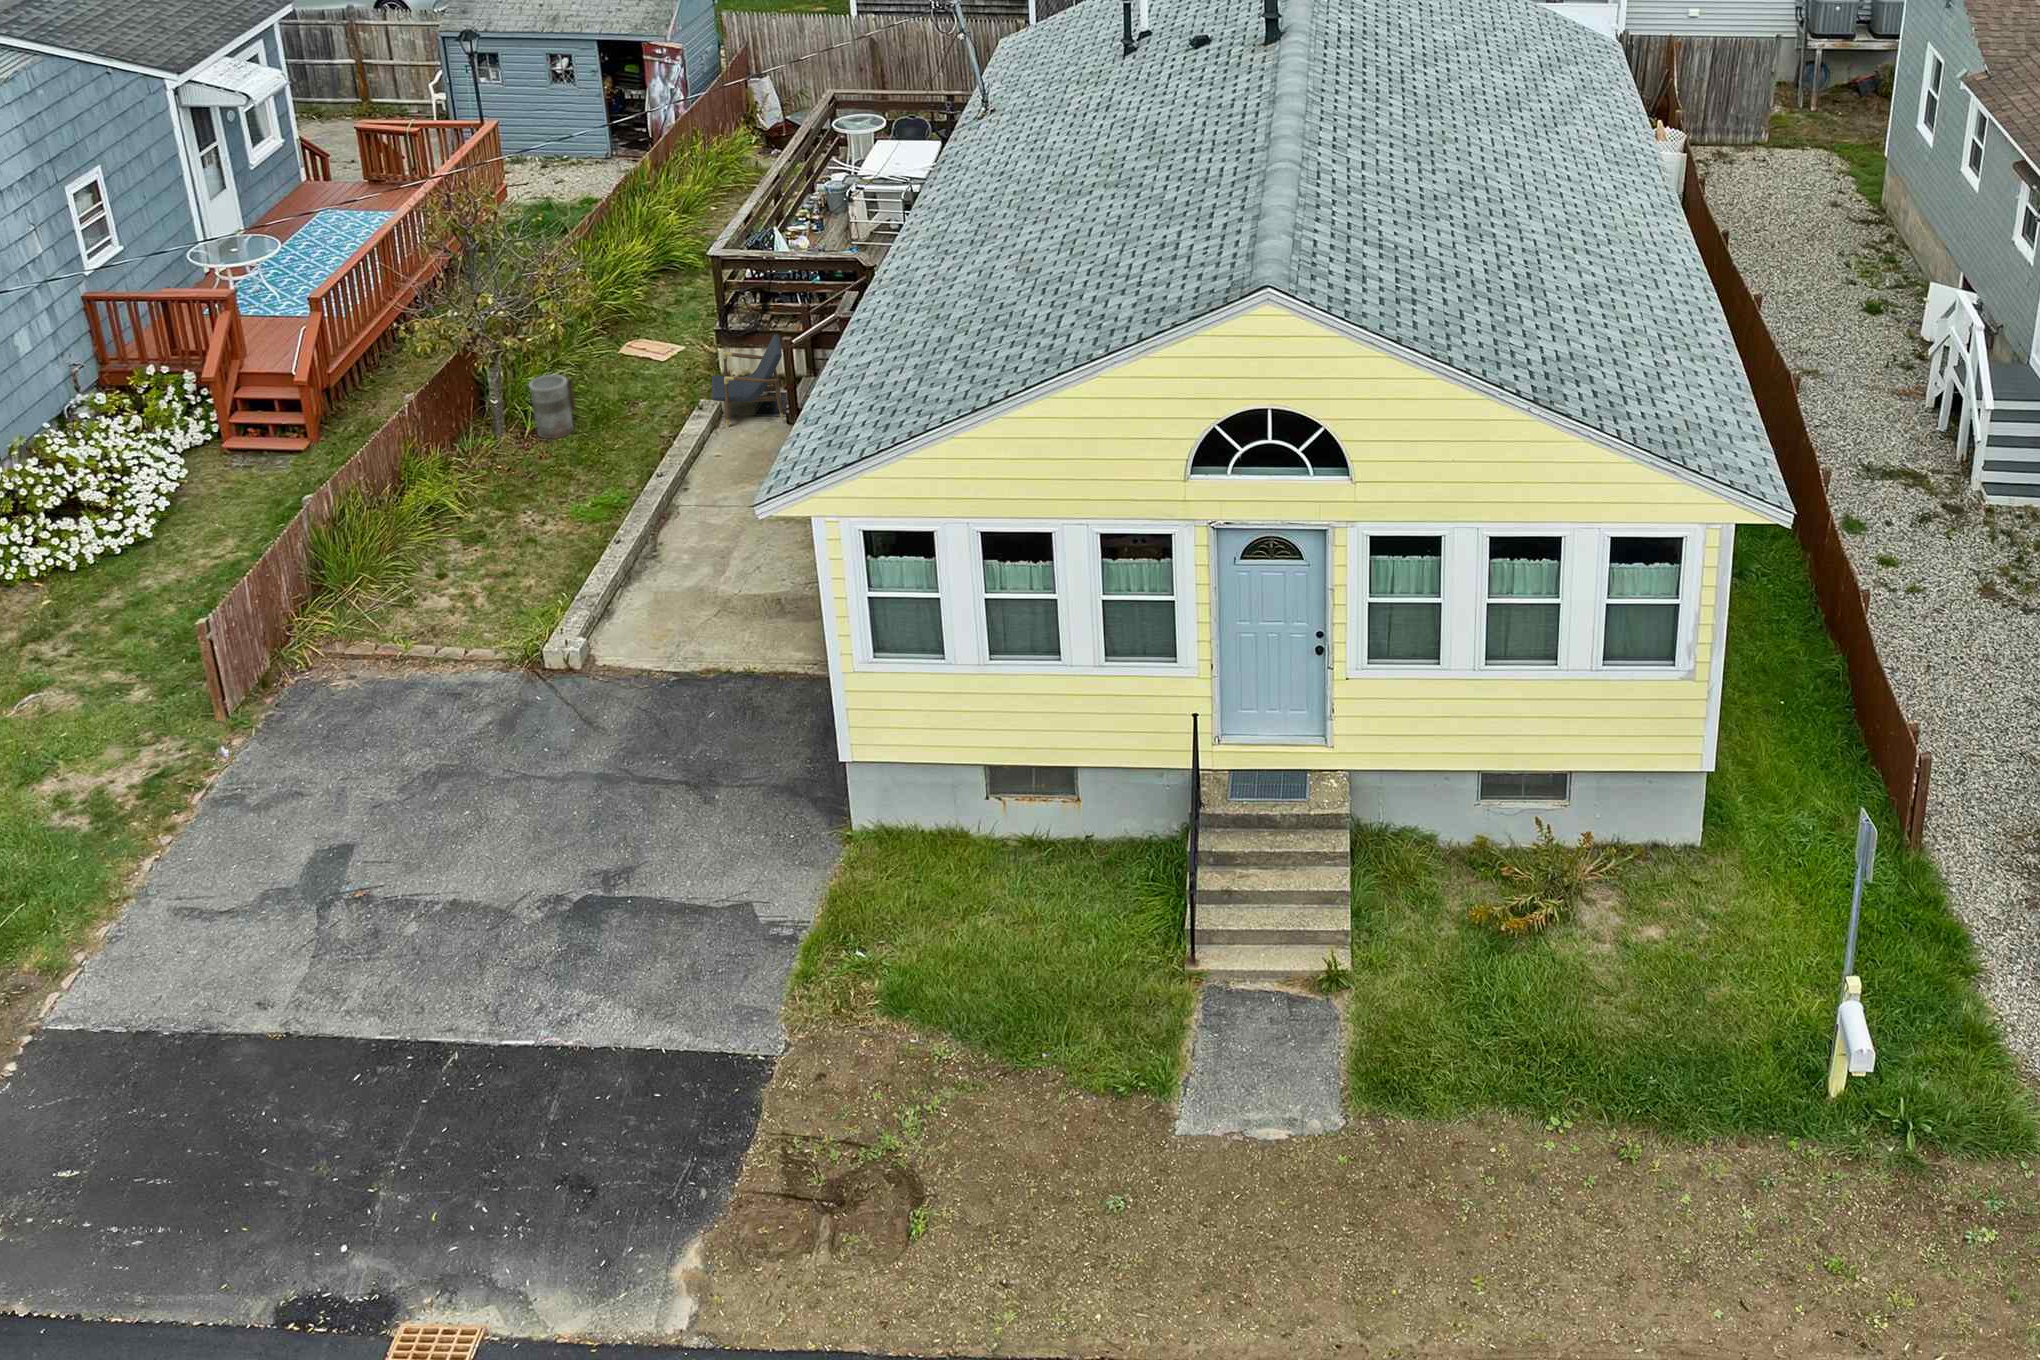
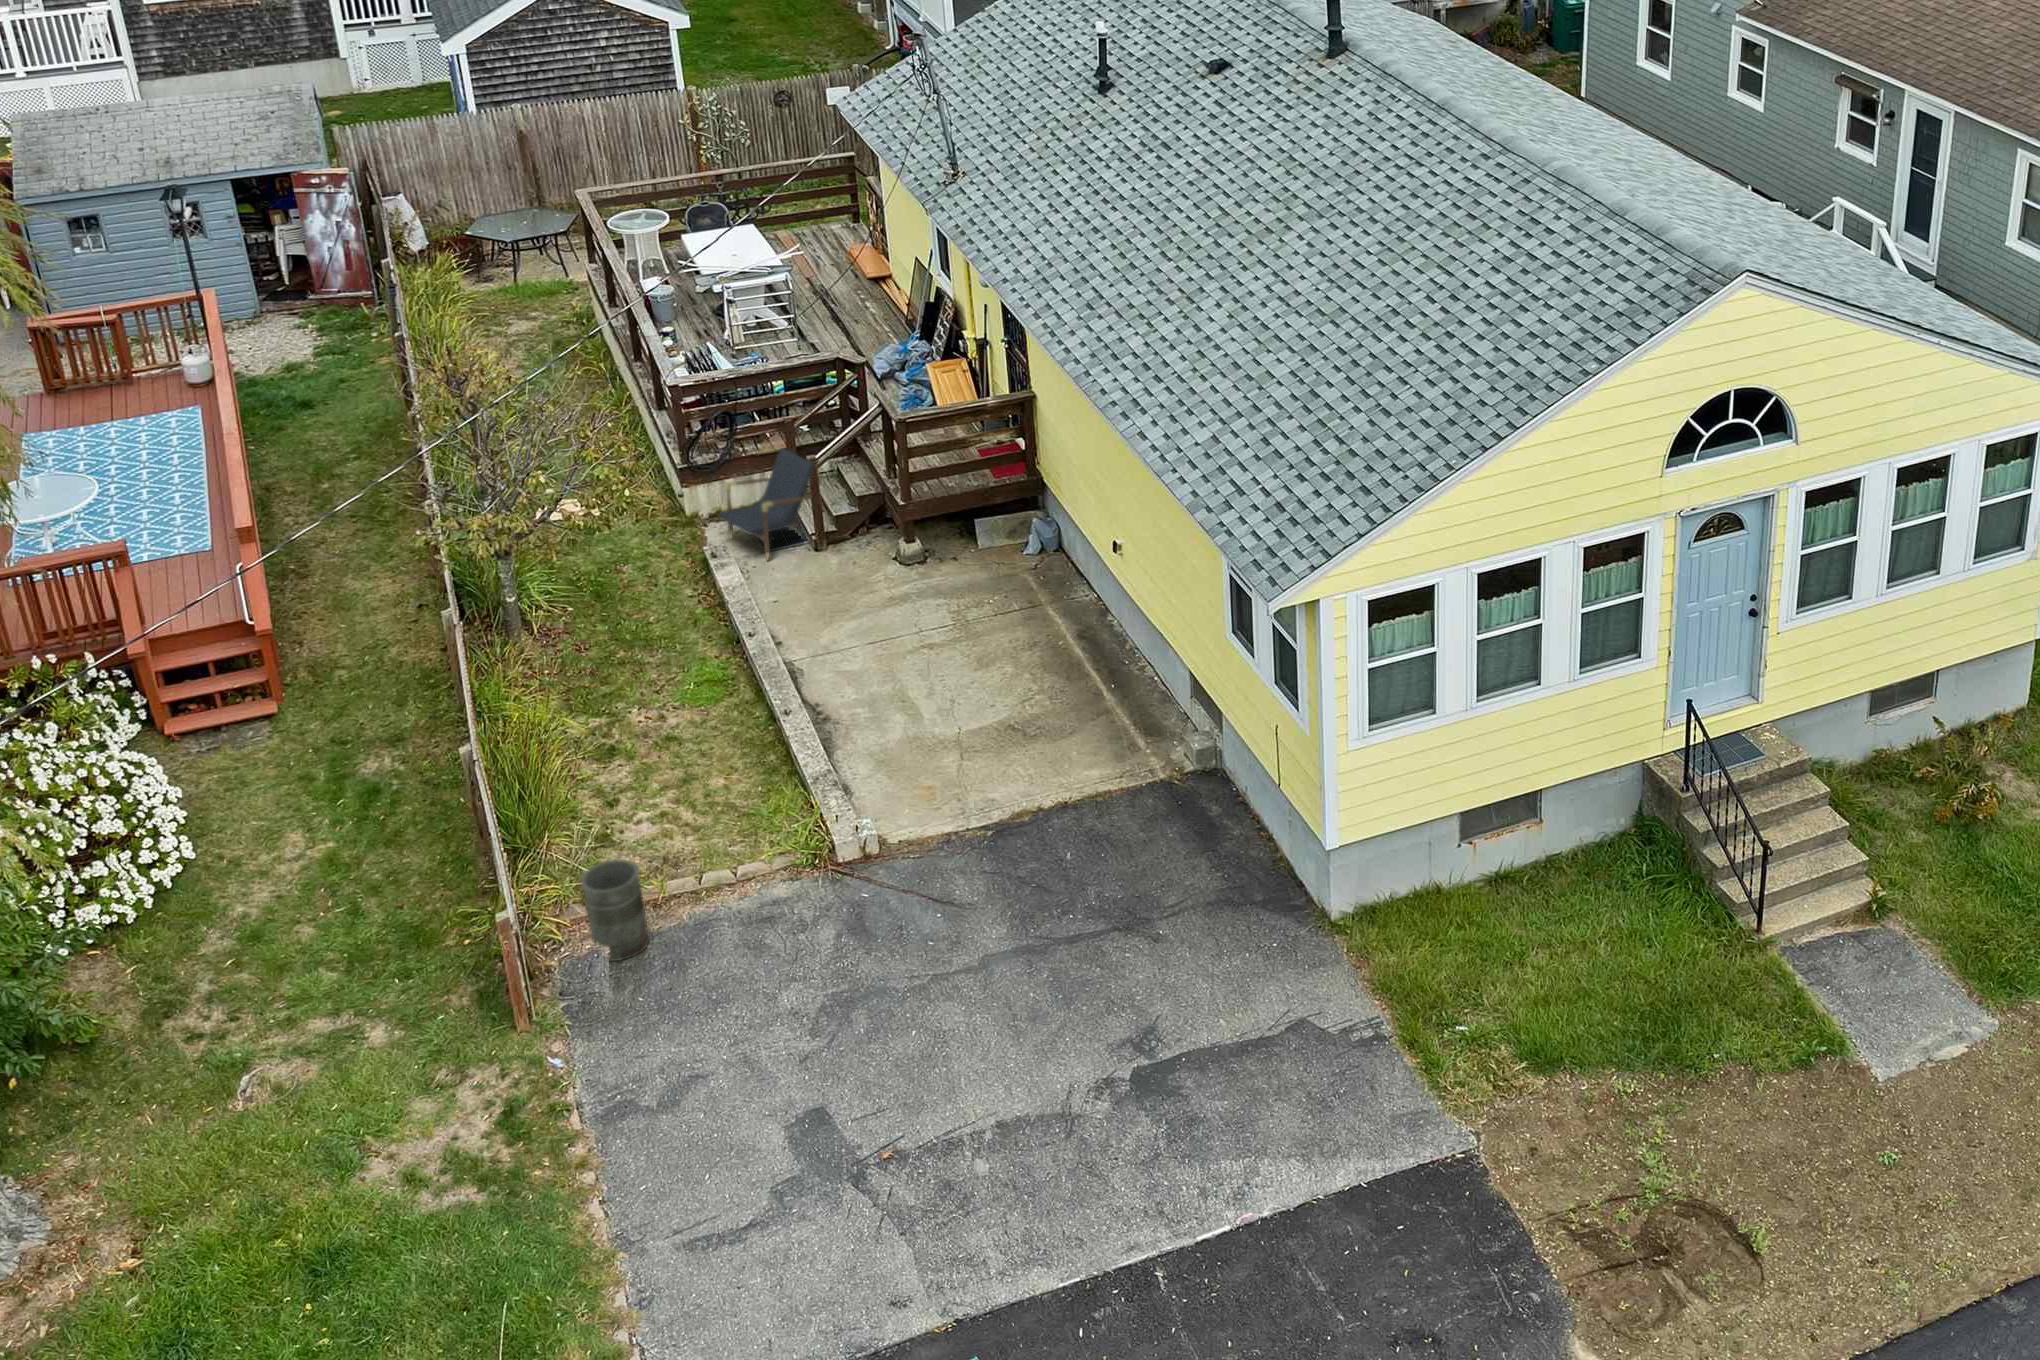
trash can: present [529,374,577,439] -> present [581,859,650,961]

